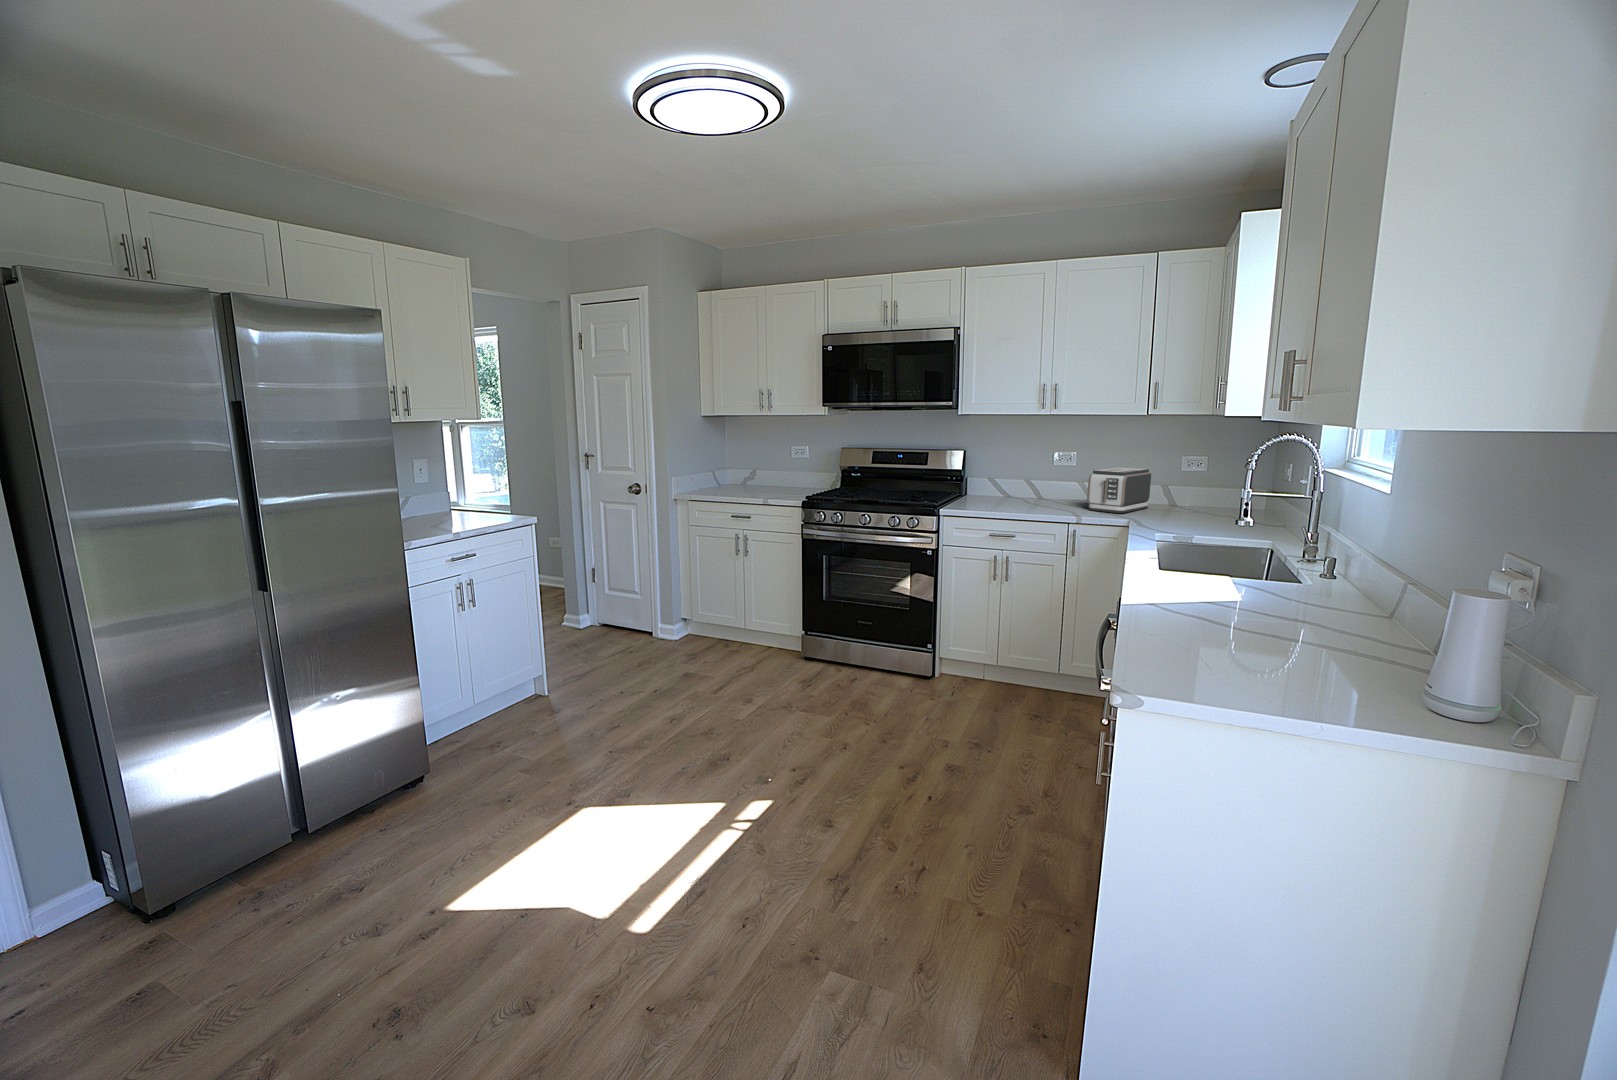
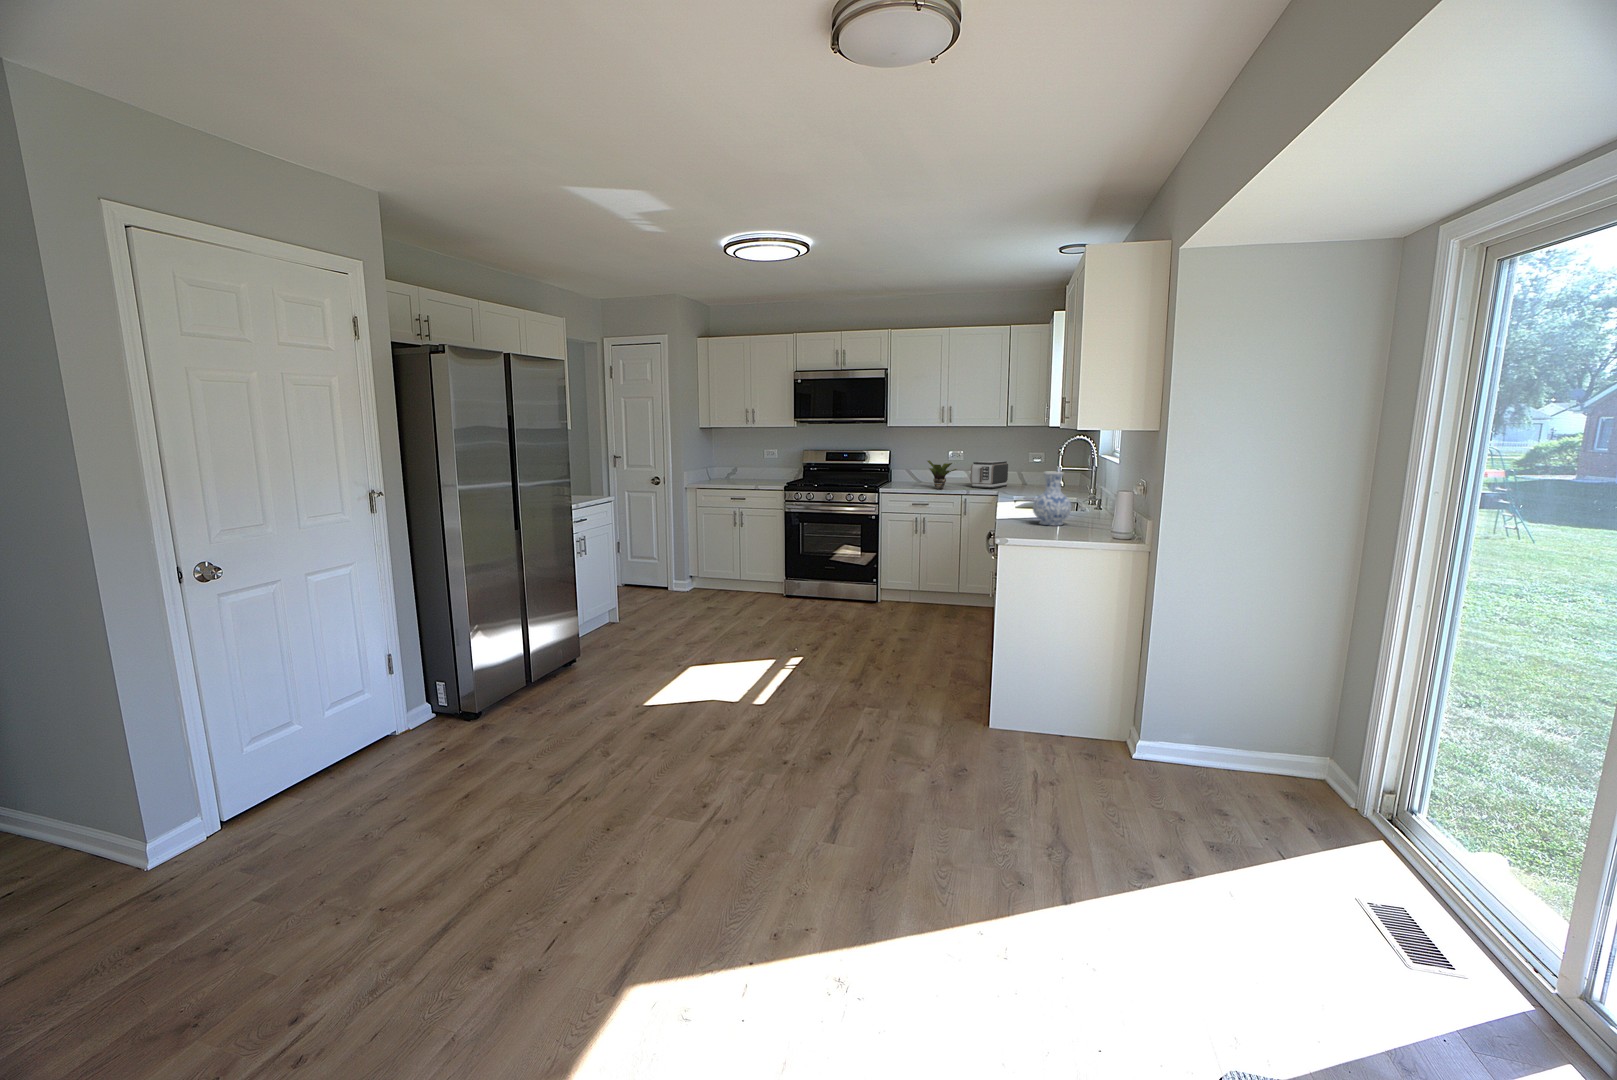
potted plant: none [1016,467,1067,513] -> present [928,460,957,489]
vase: none [1200,513,1291,631] -> present [1033,472,1072,526]

